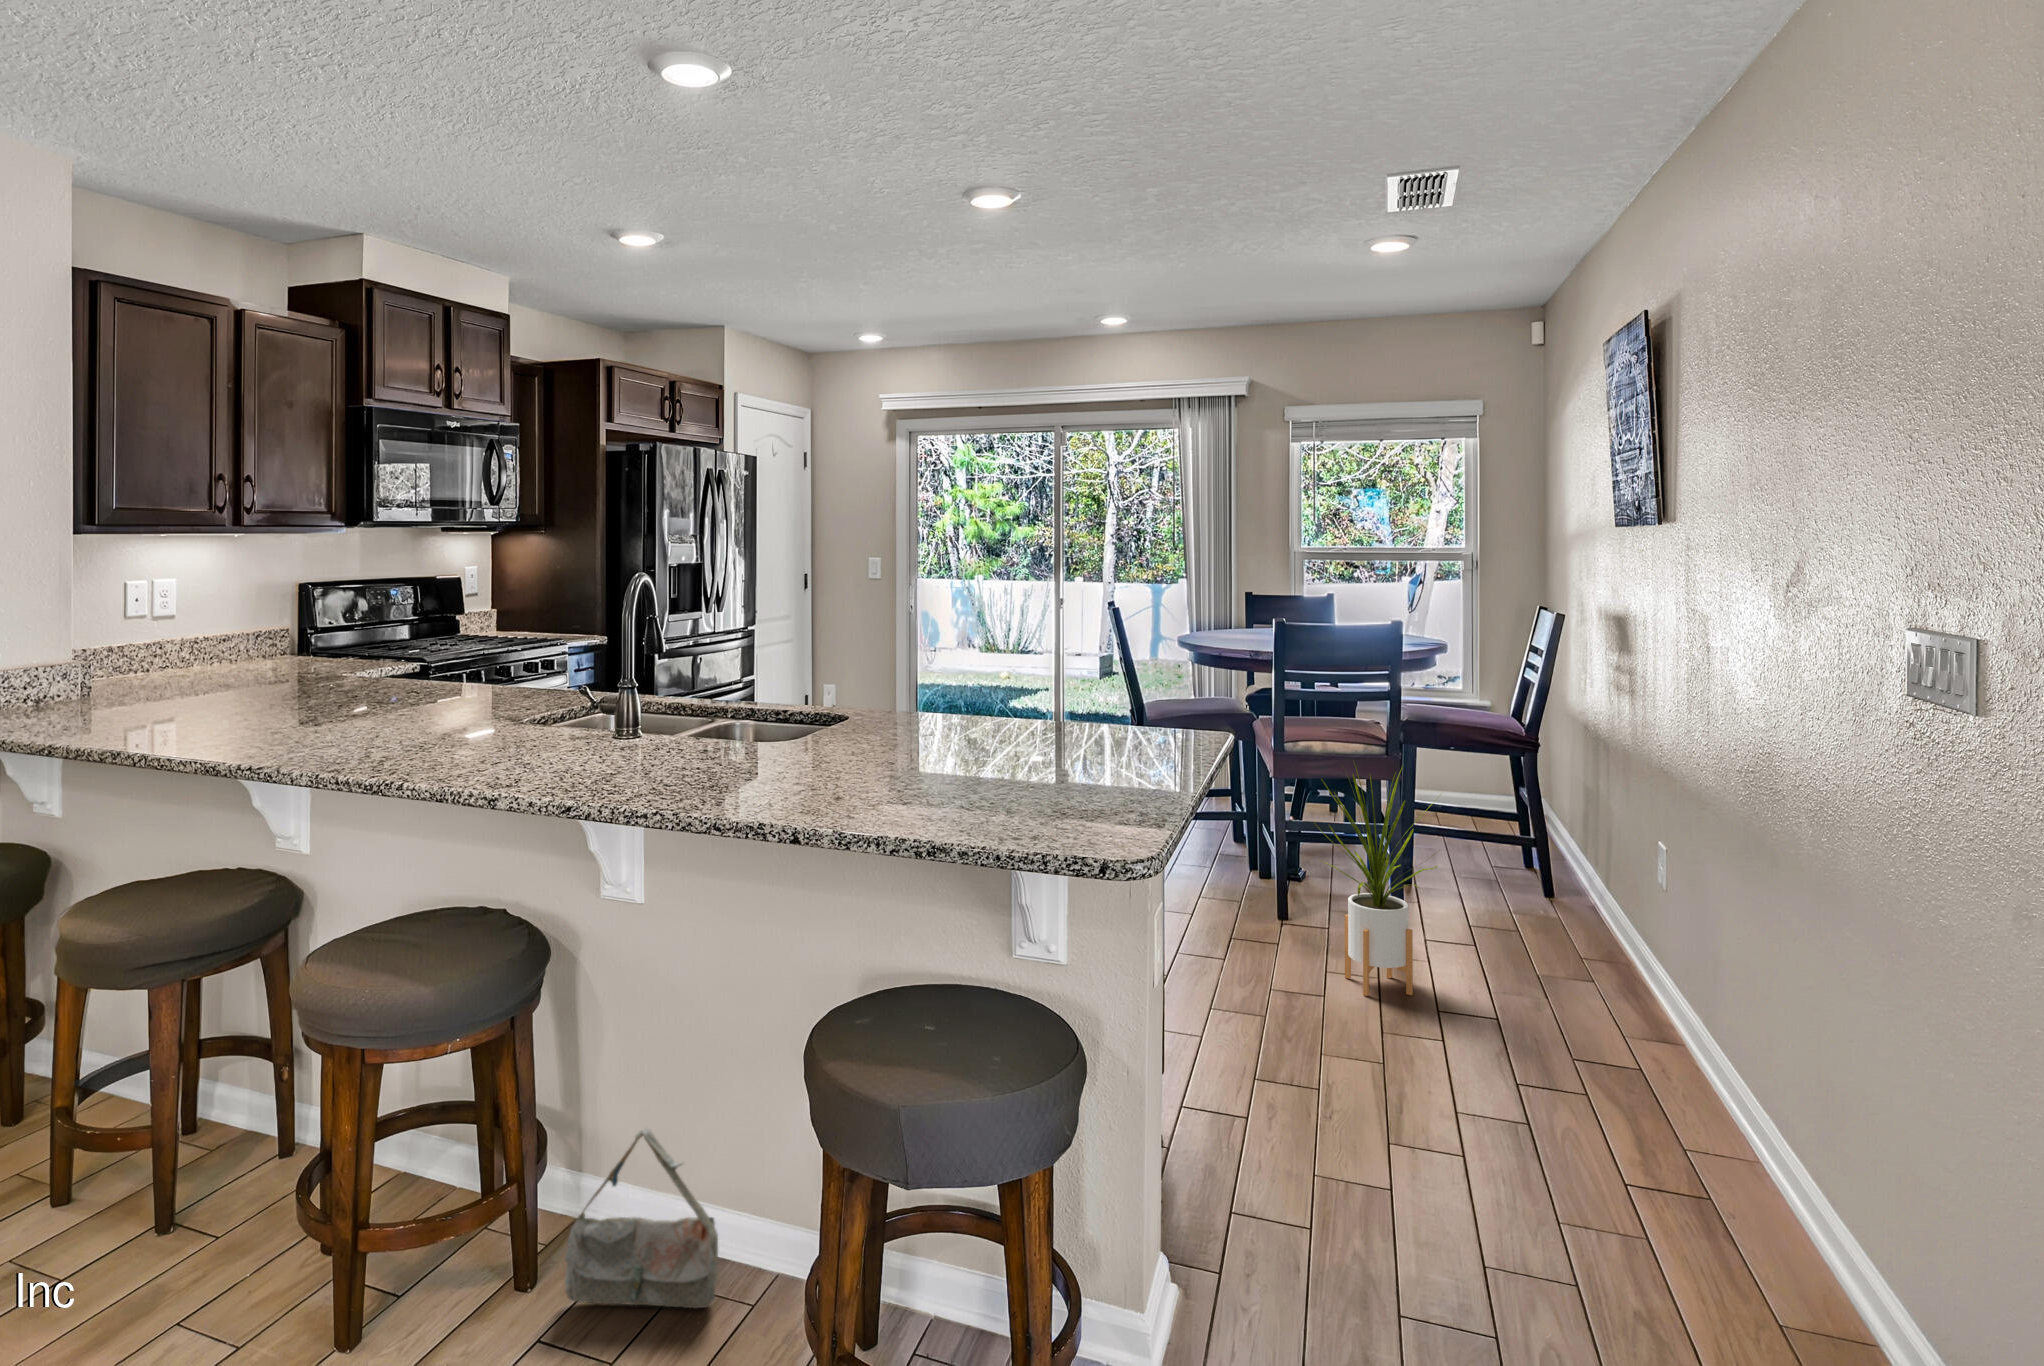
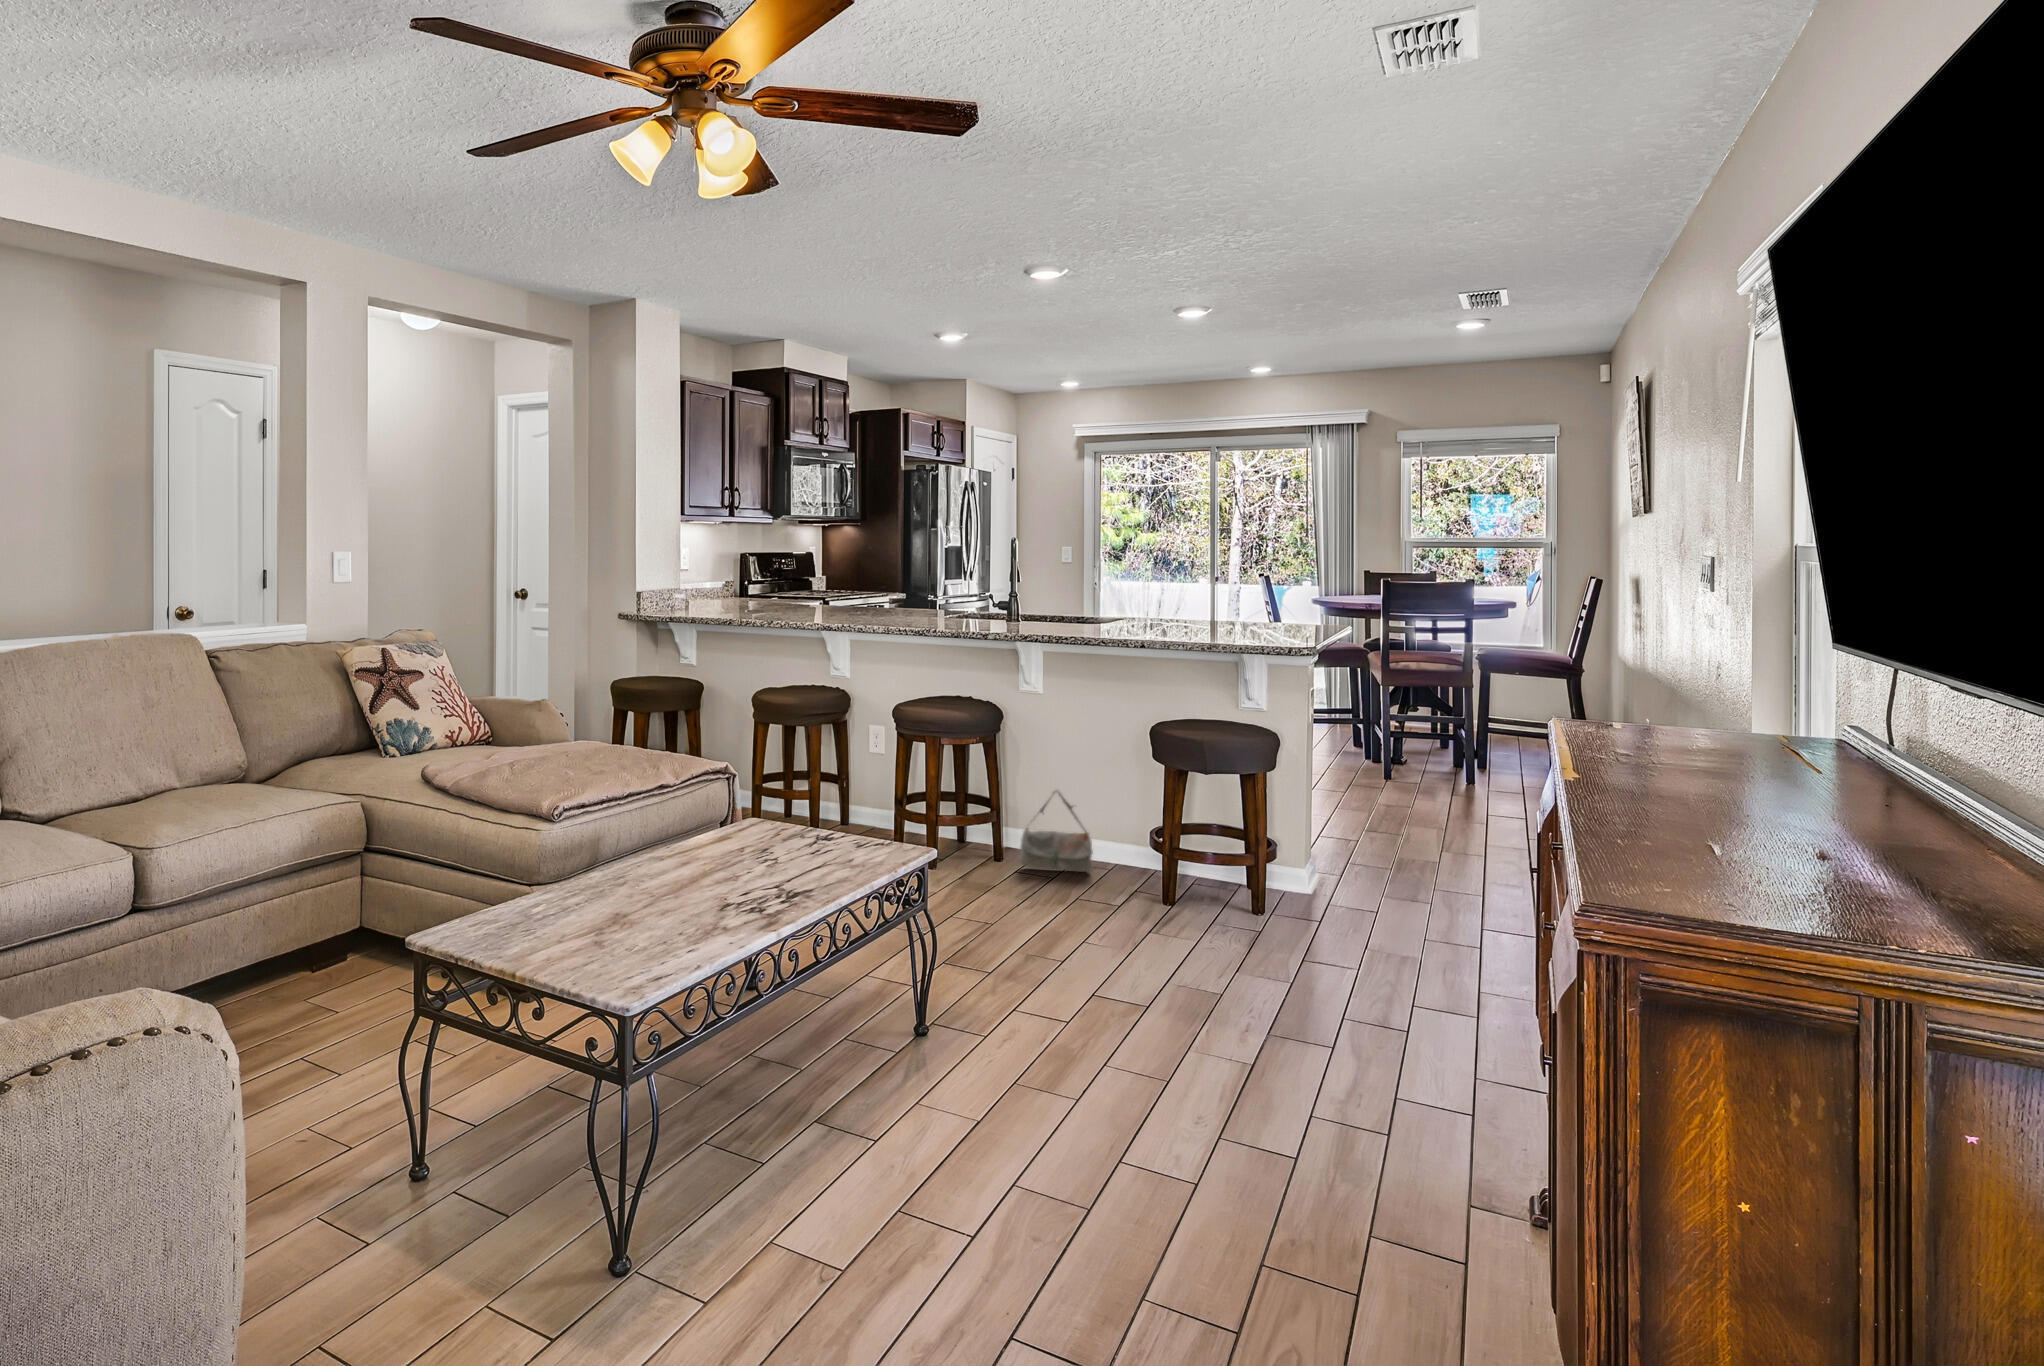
house plant: present [1314,763,1437,996] -> none [1406,666,1493,811]

